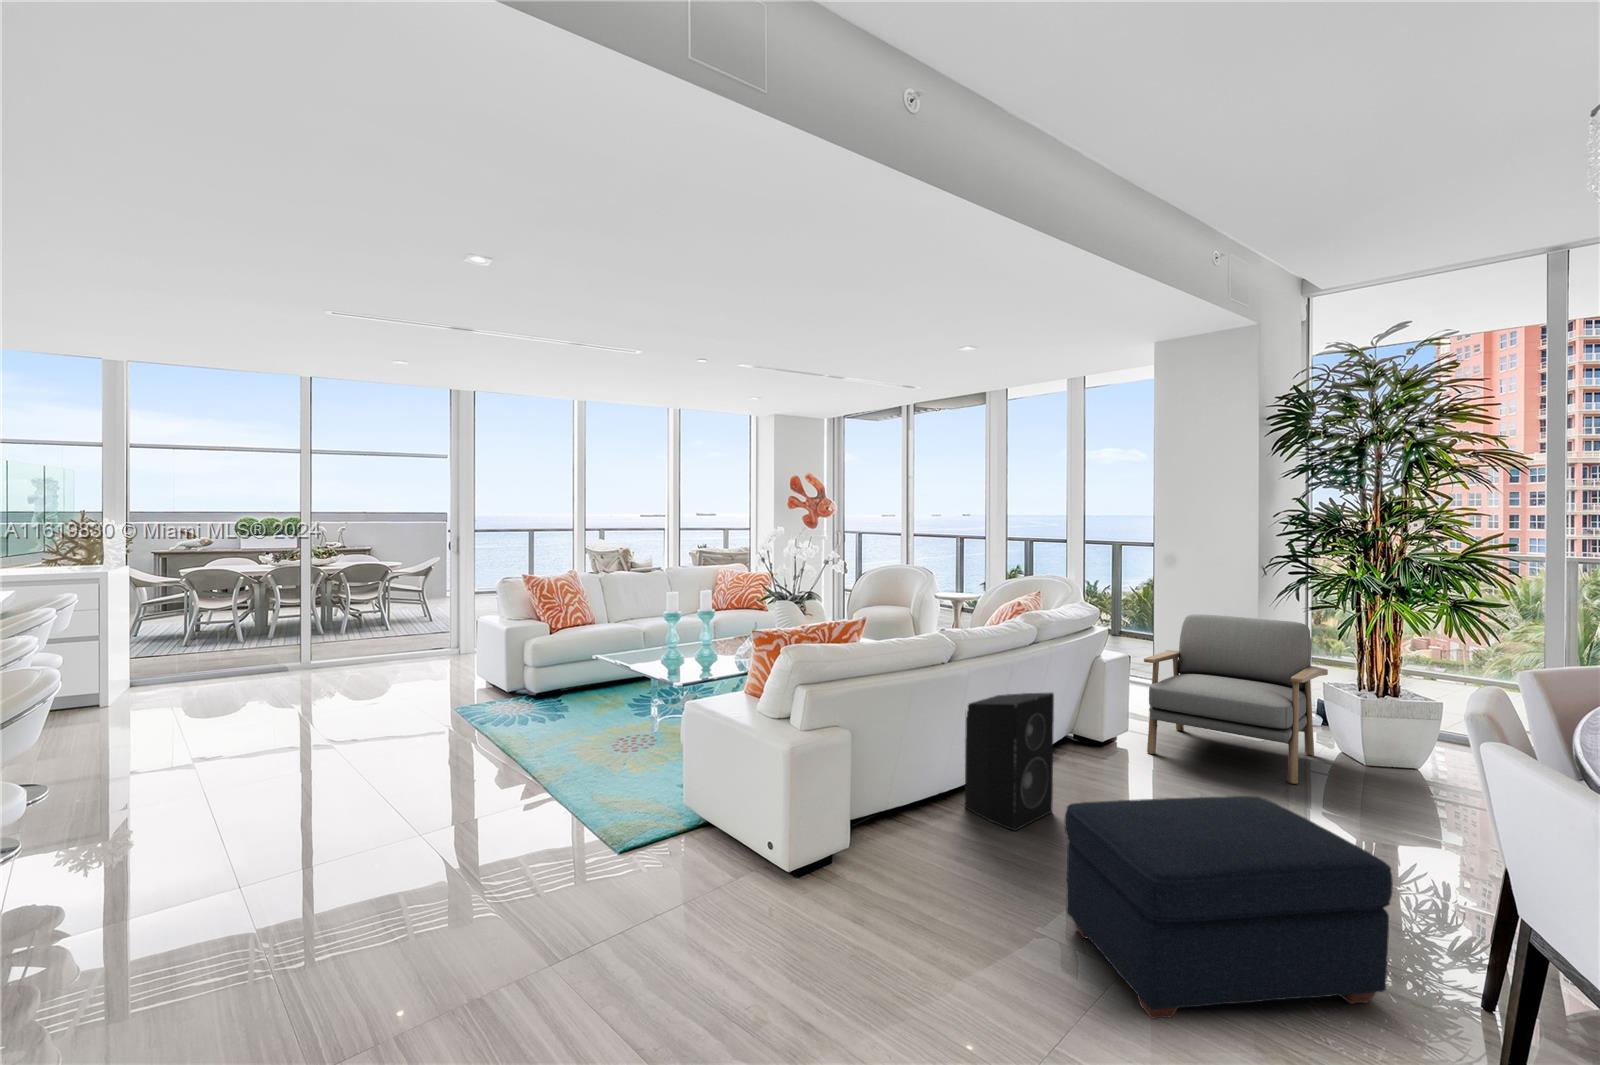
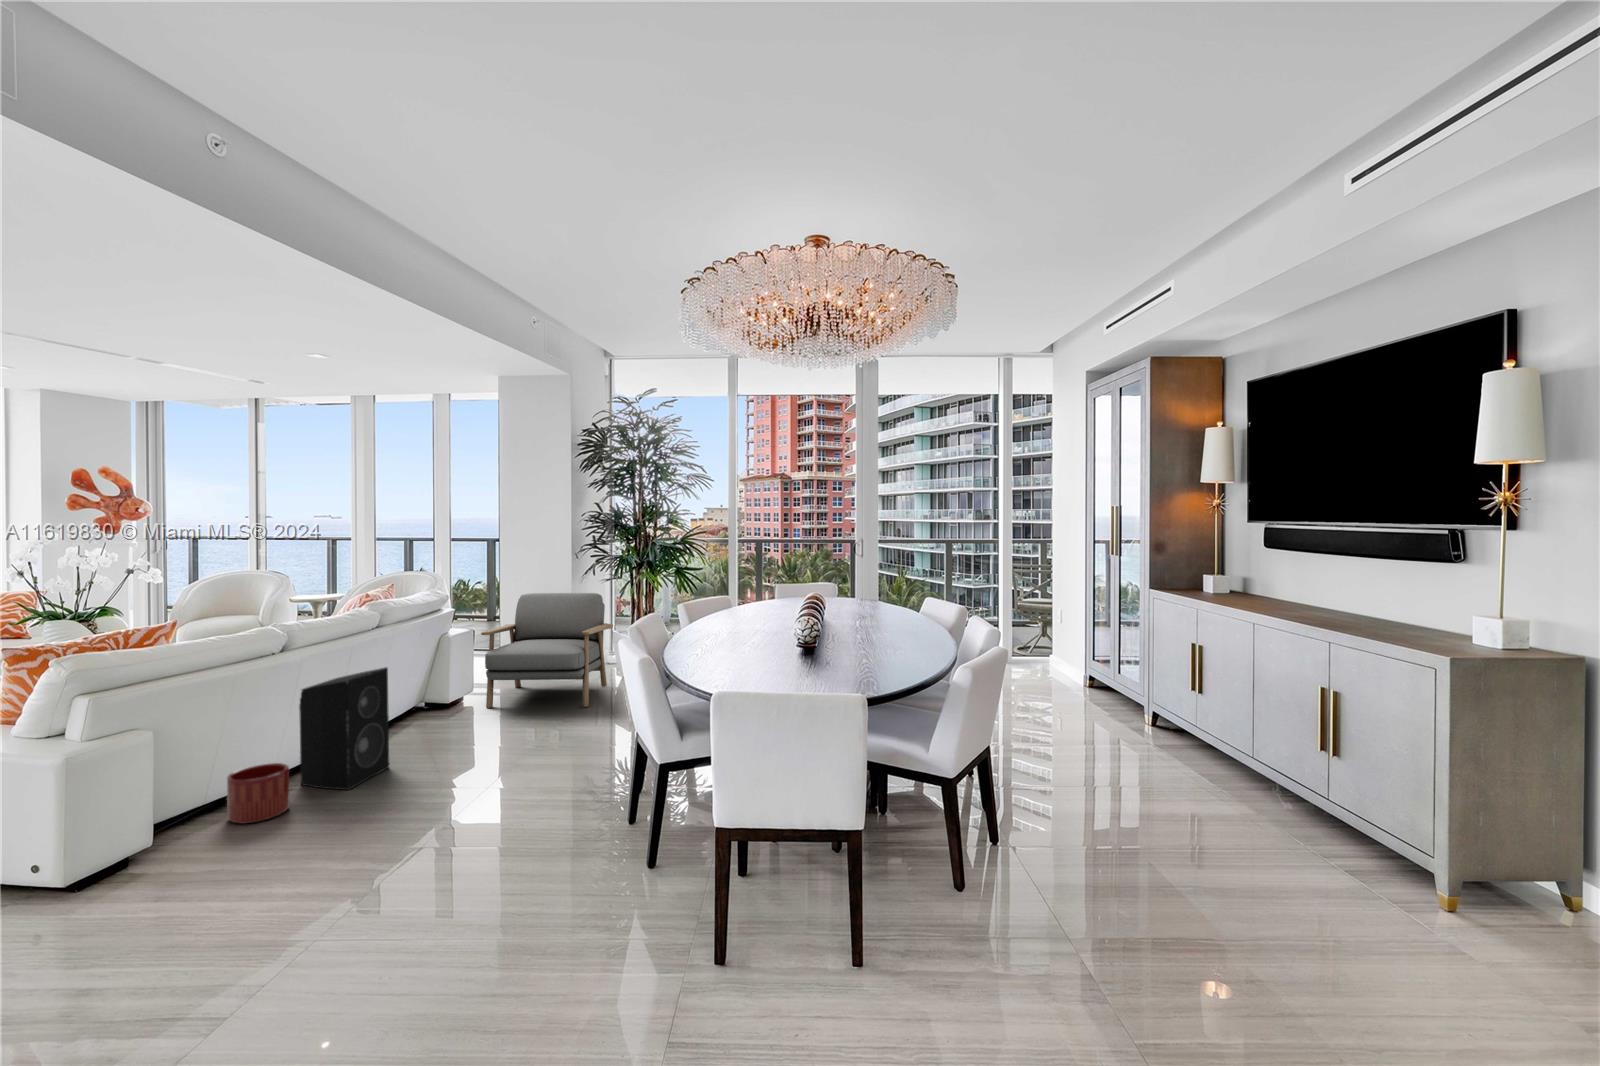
planter: none [905,780,959,845] -> present [227,763,290,823]
ottoman: present [1065,796,1393,1019] -> none [376,711,588,873]

